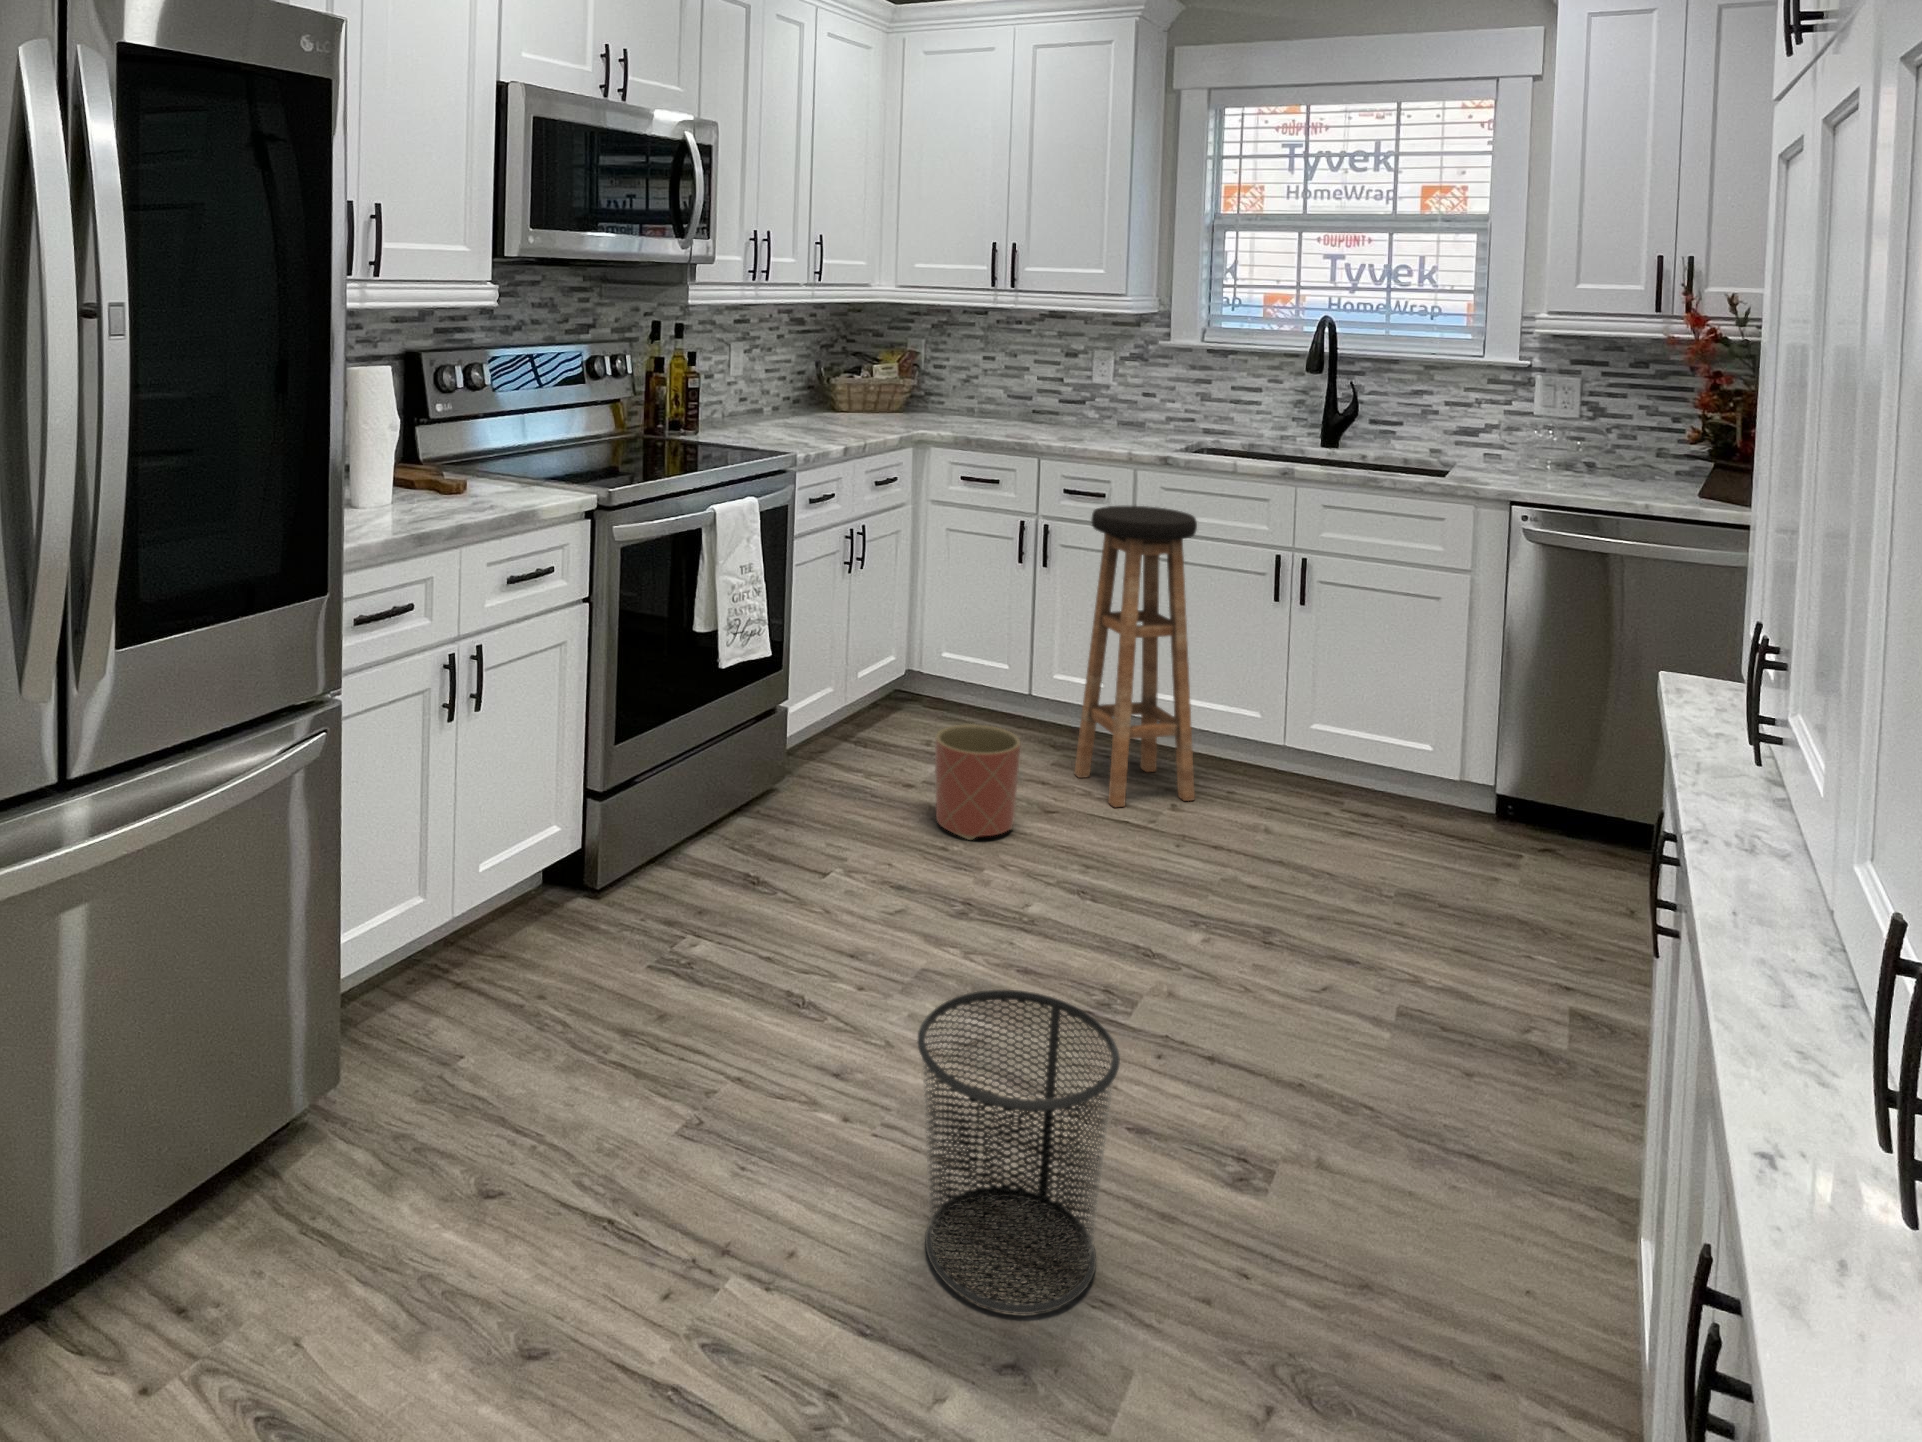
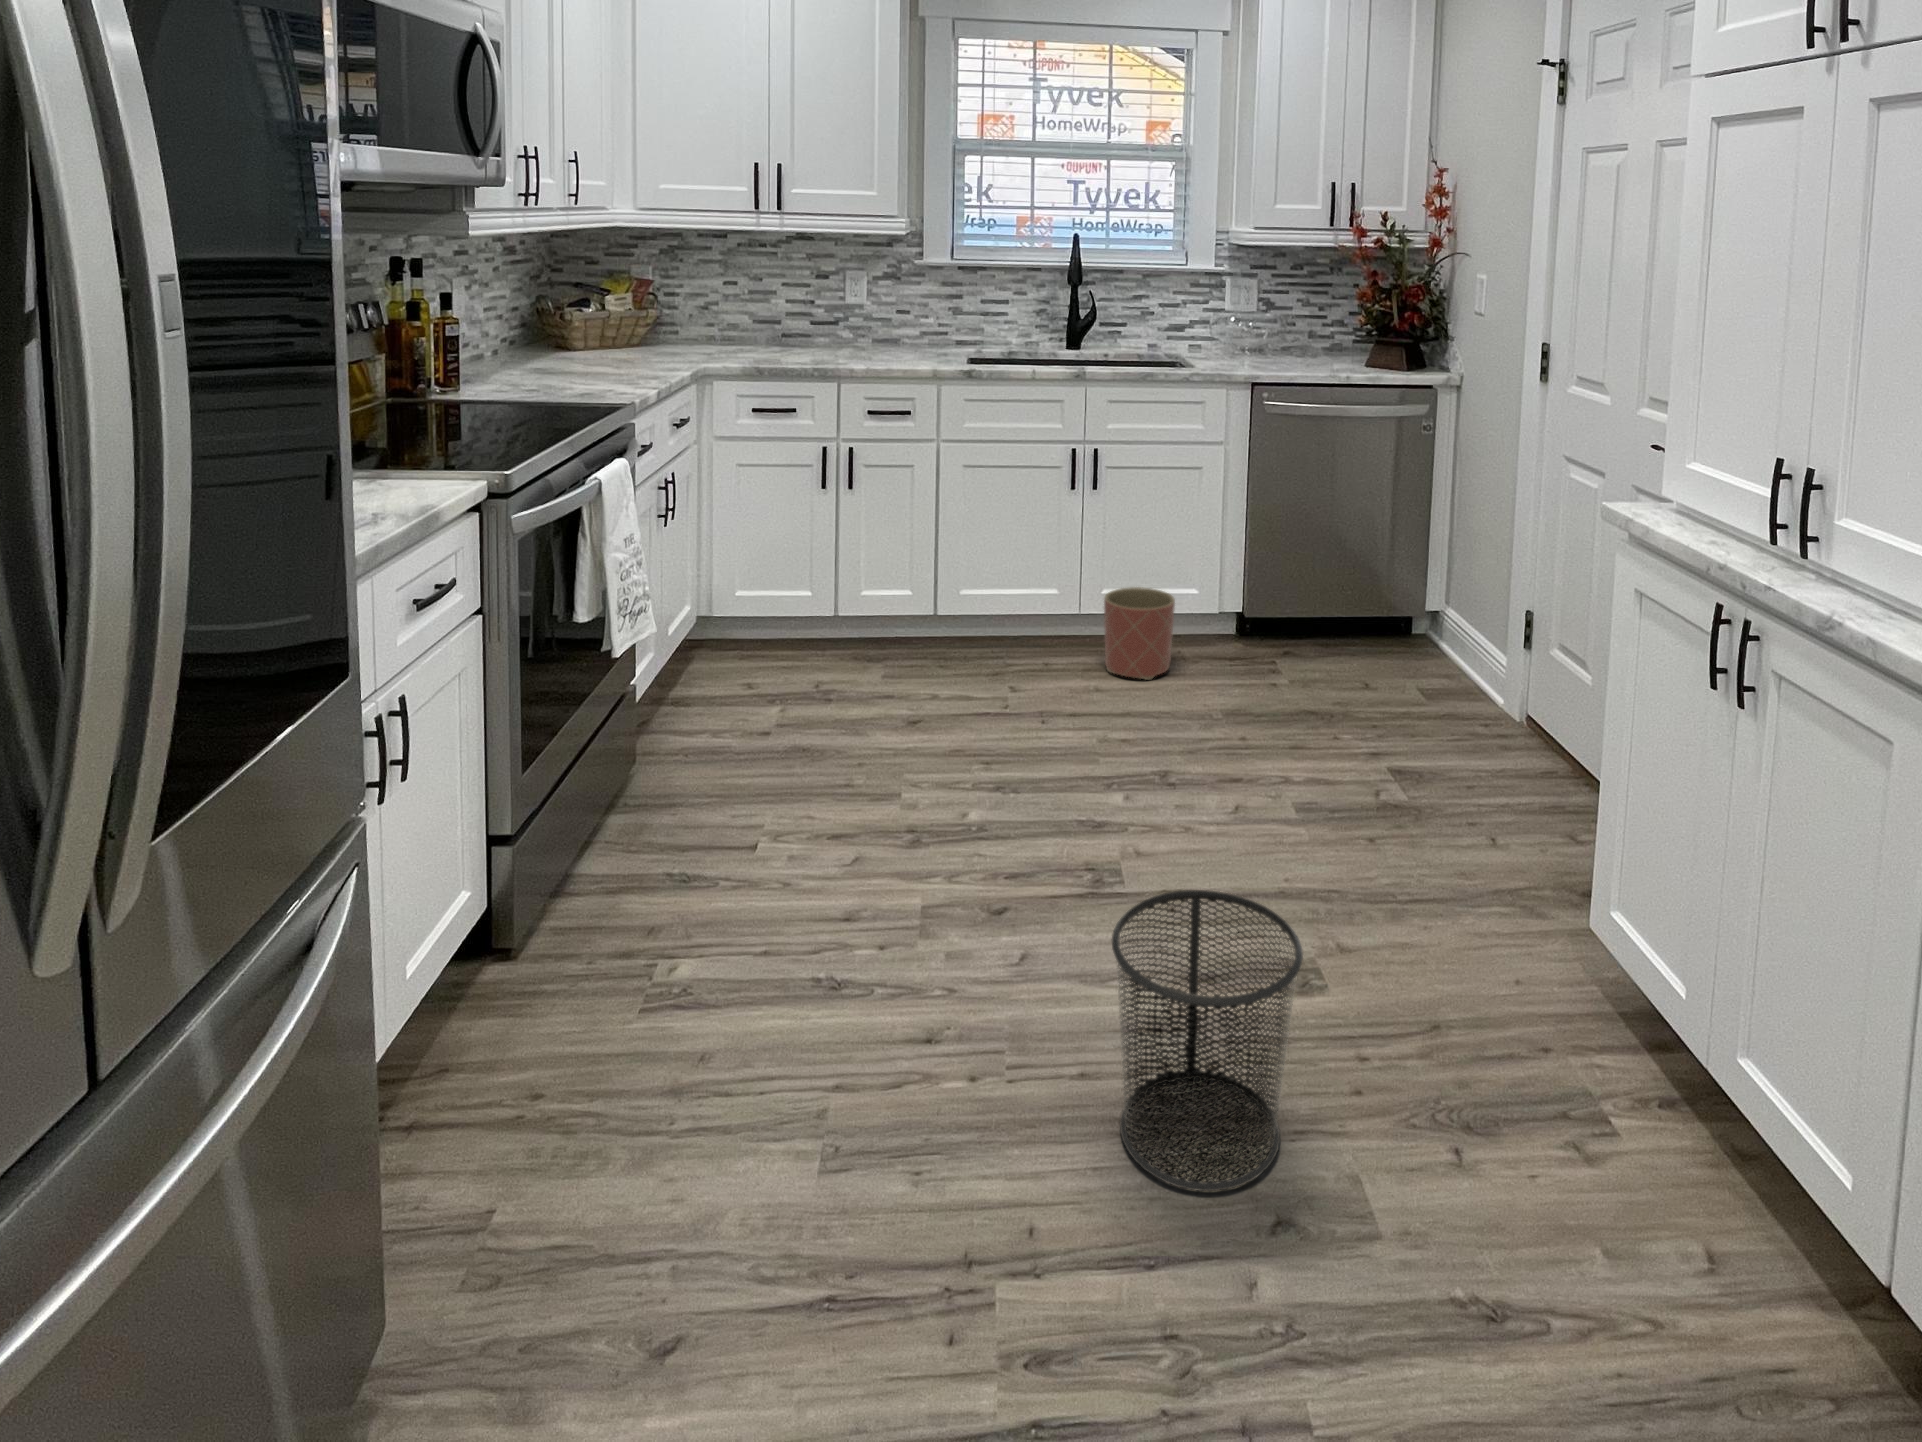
bar stool: present [1074,506,1197,807] -> none [912,419,1029,703]
planter: present [935,724,1020,840] -> present [1104,587,1175,680]

